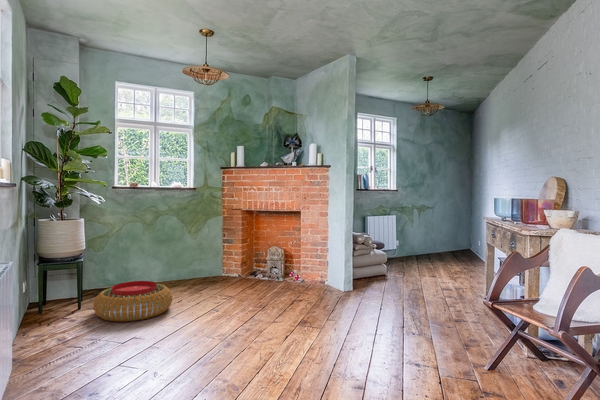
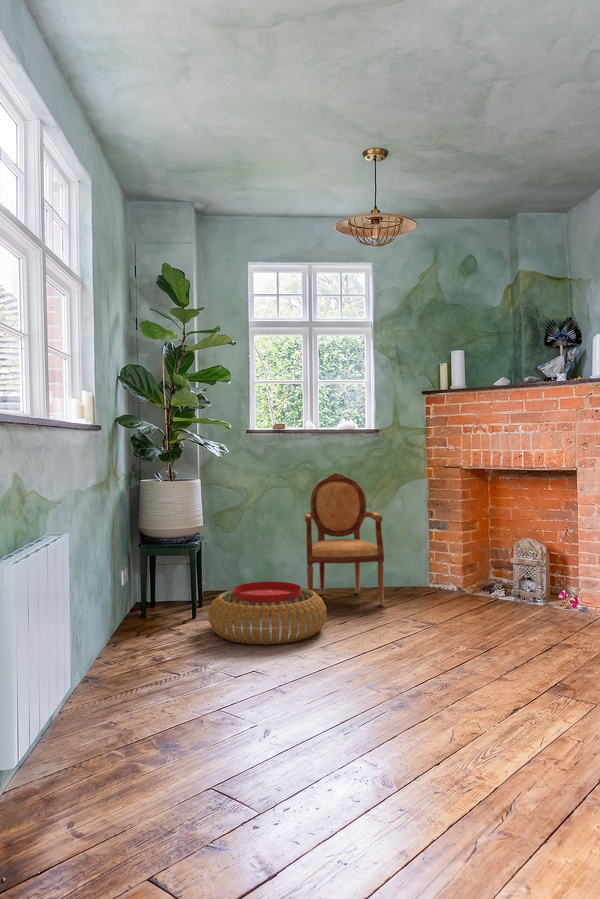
armchair: none [151,213,201,293] -> present [304,473,384,605]

